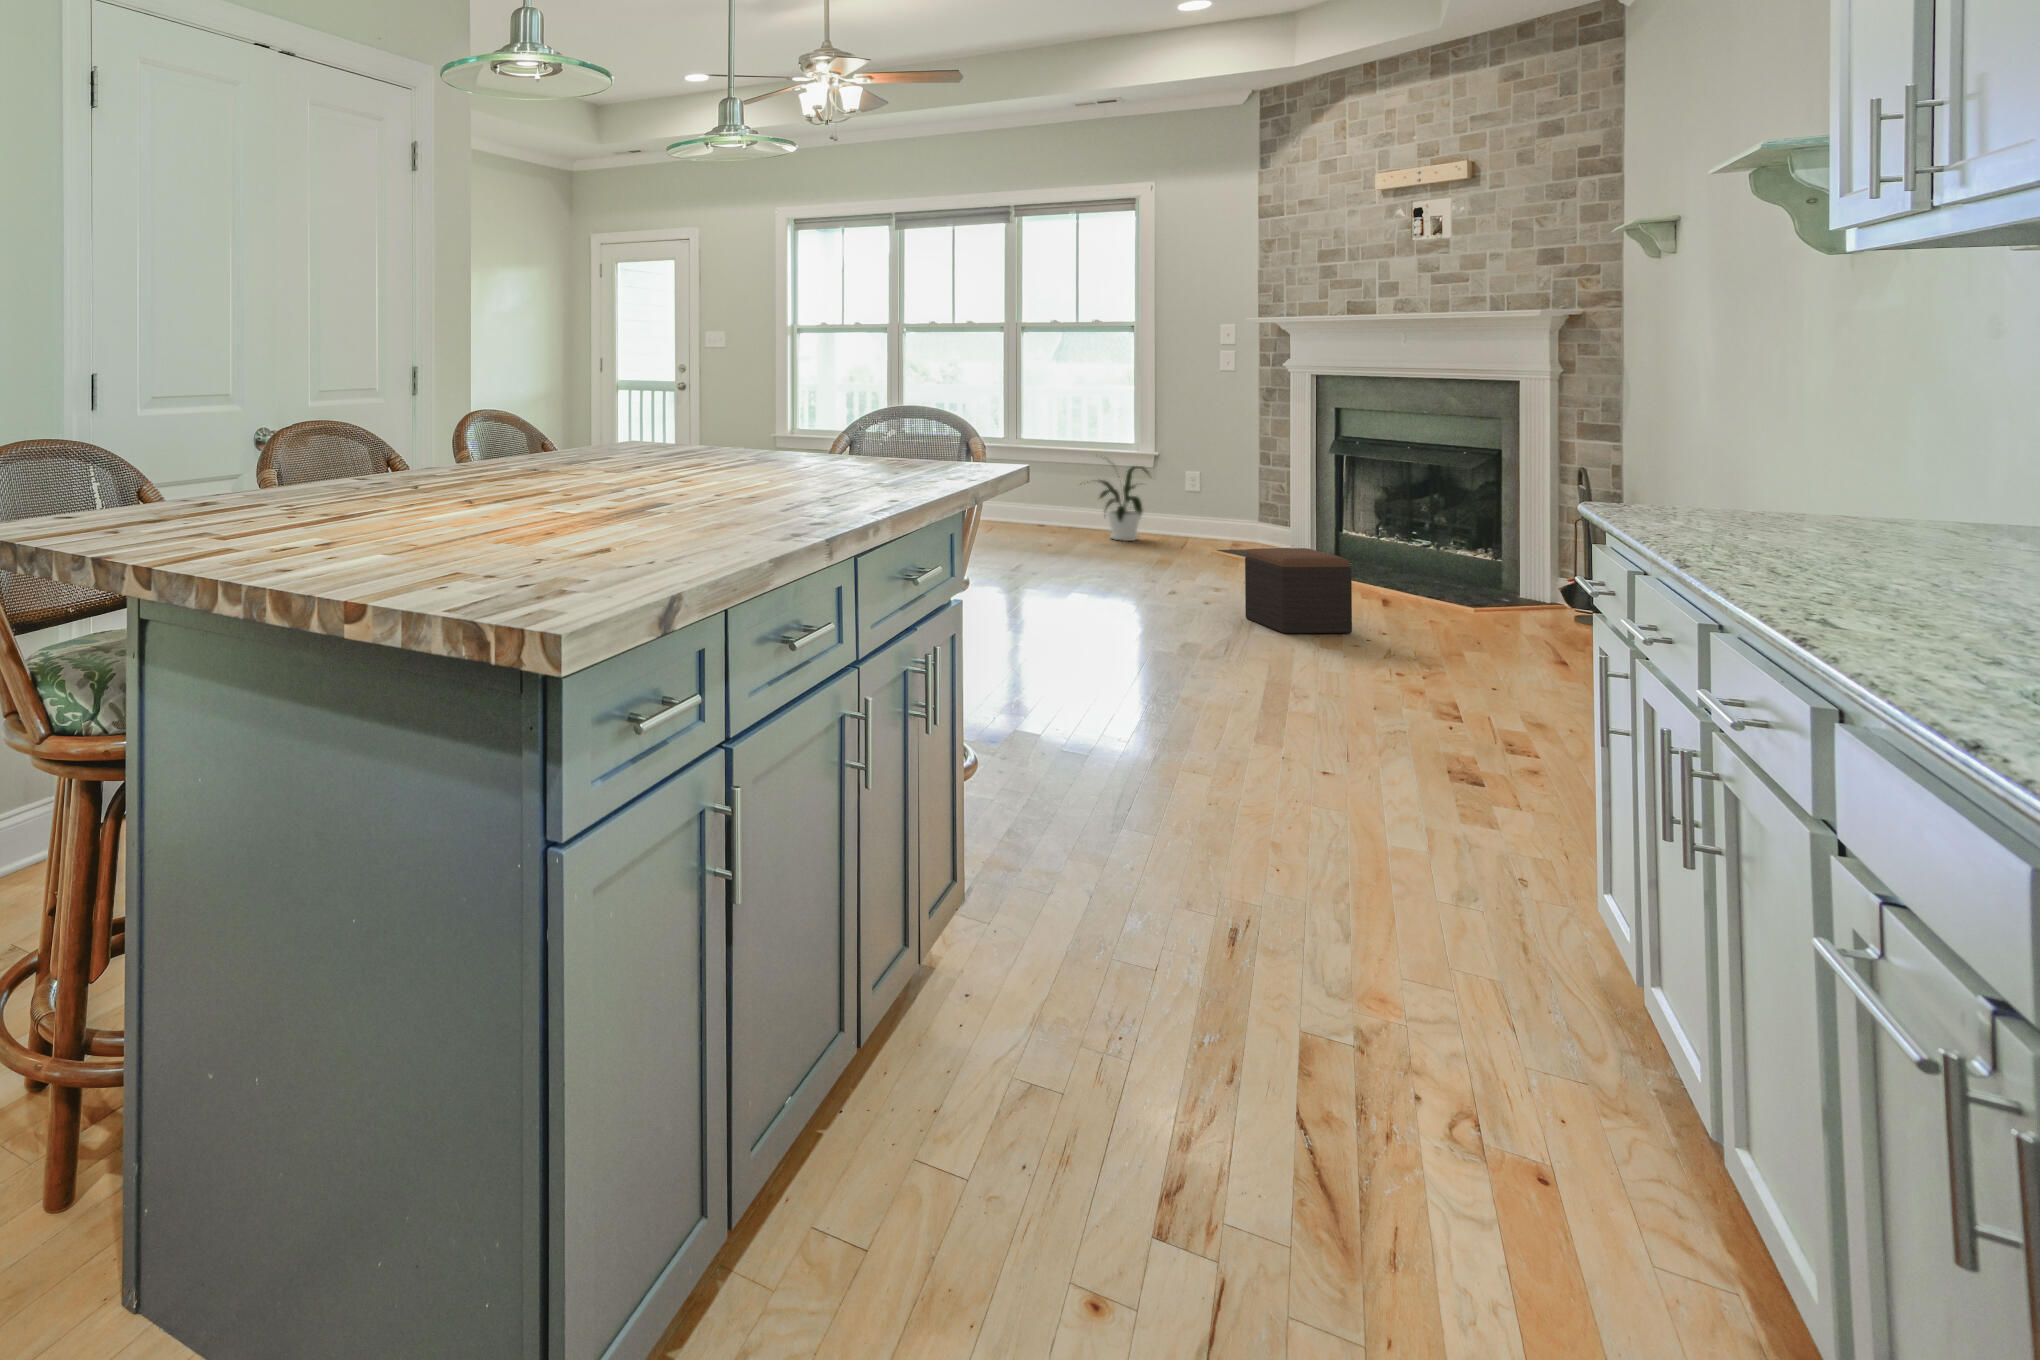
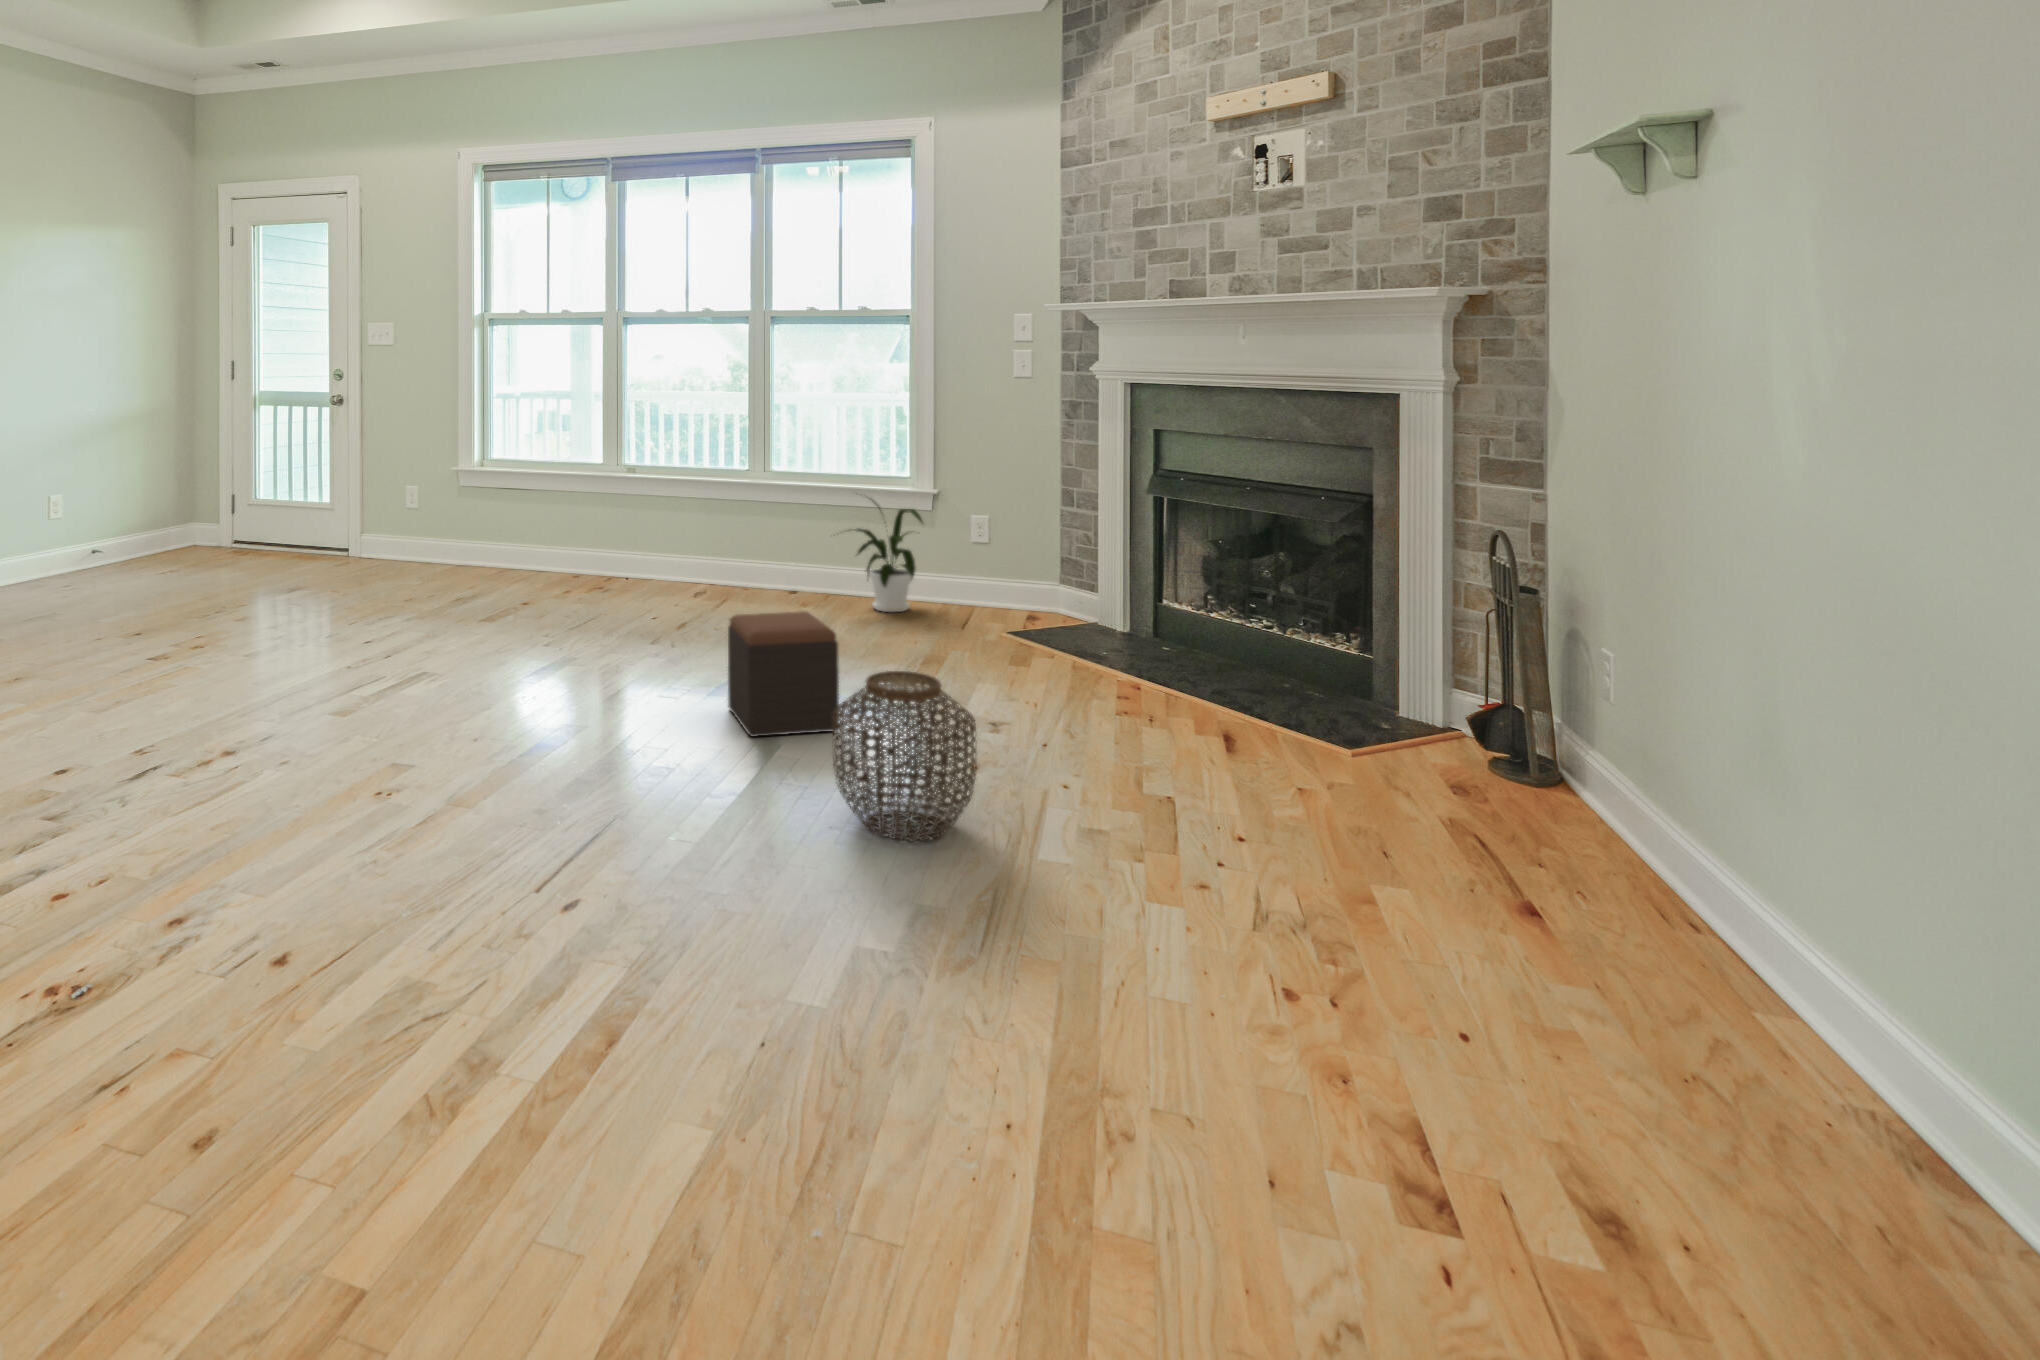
woven basket: none [1126,540,1217,631] -> present [832,671,977,841]
footstool: present [1245,548,1352,633] -> present [728,611,839,737]

